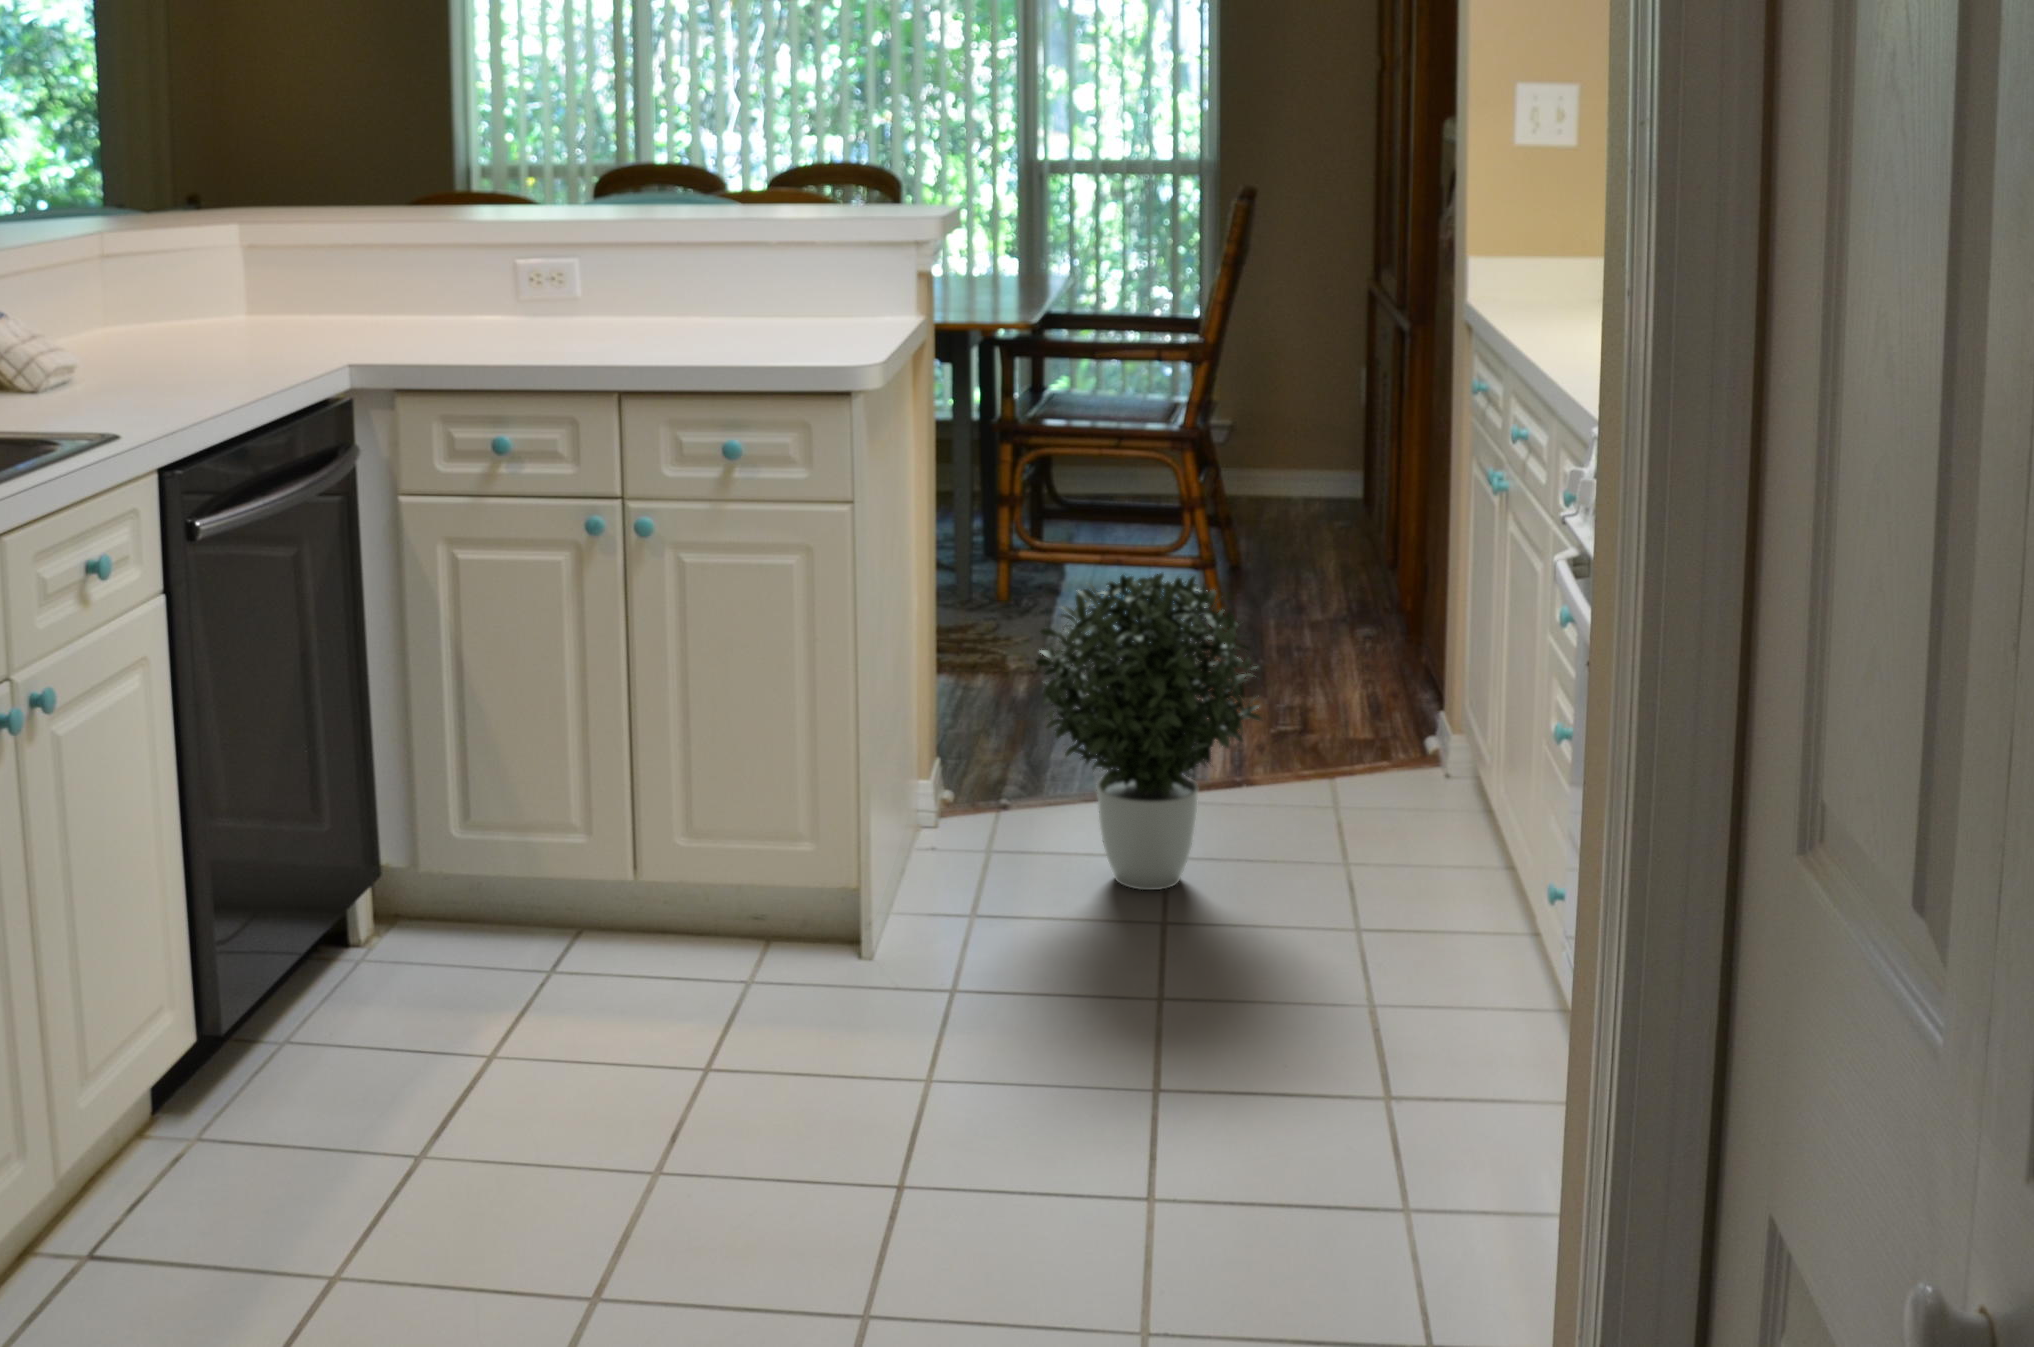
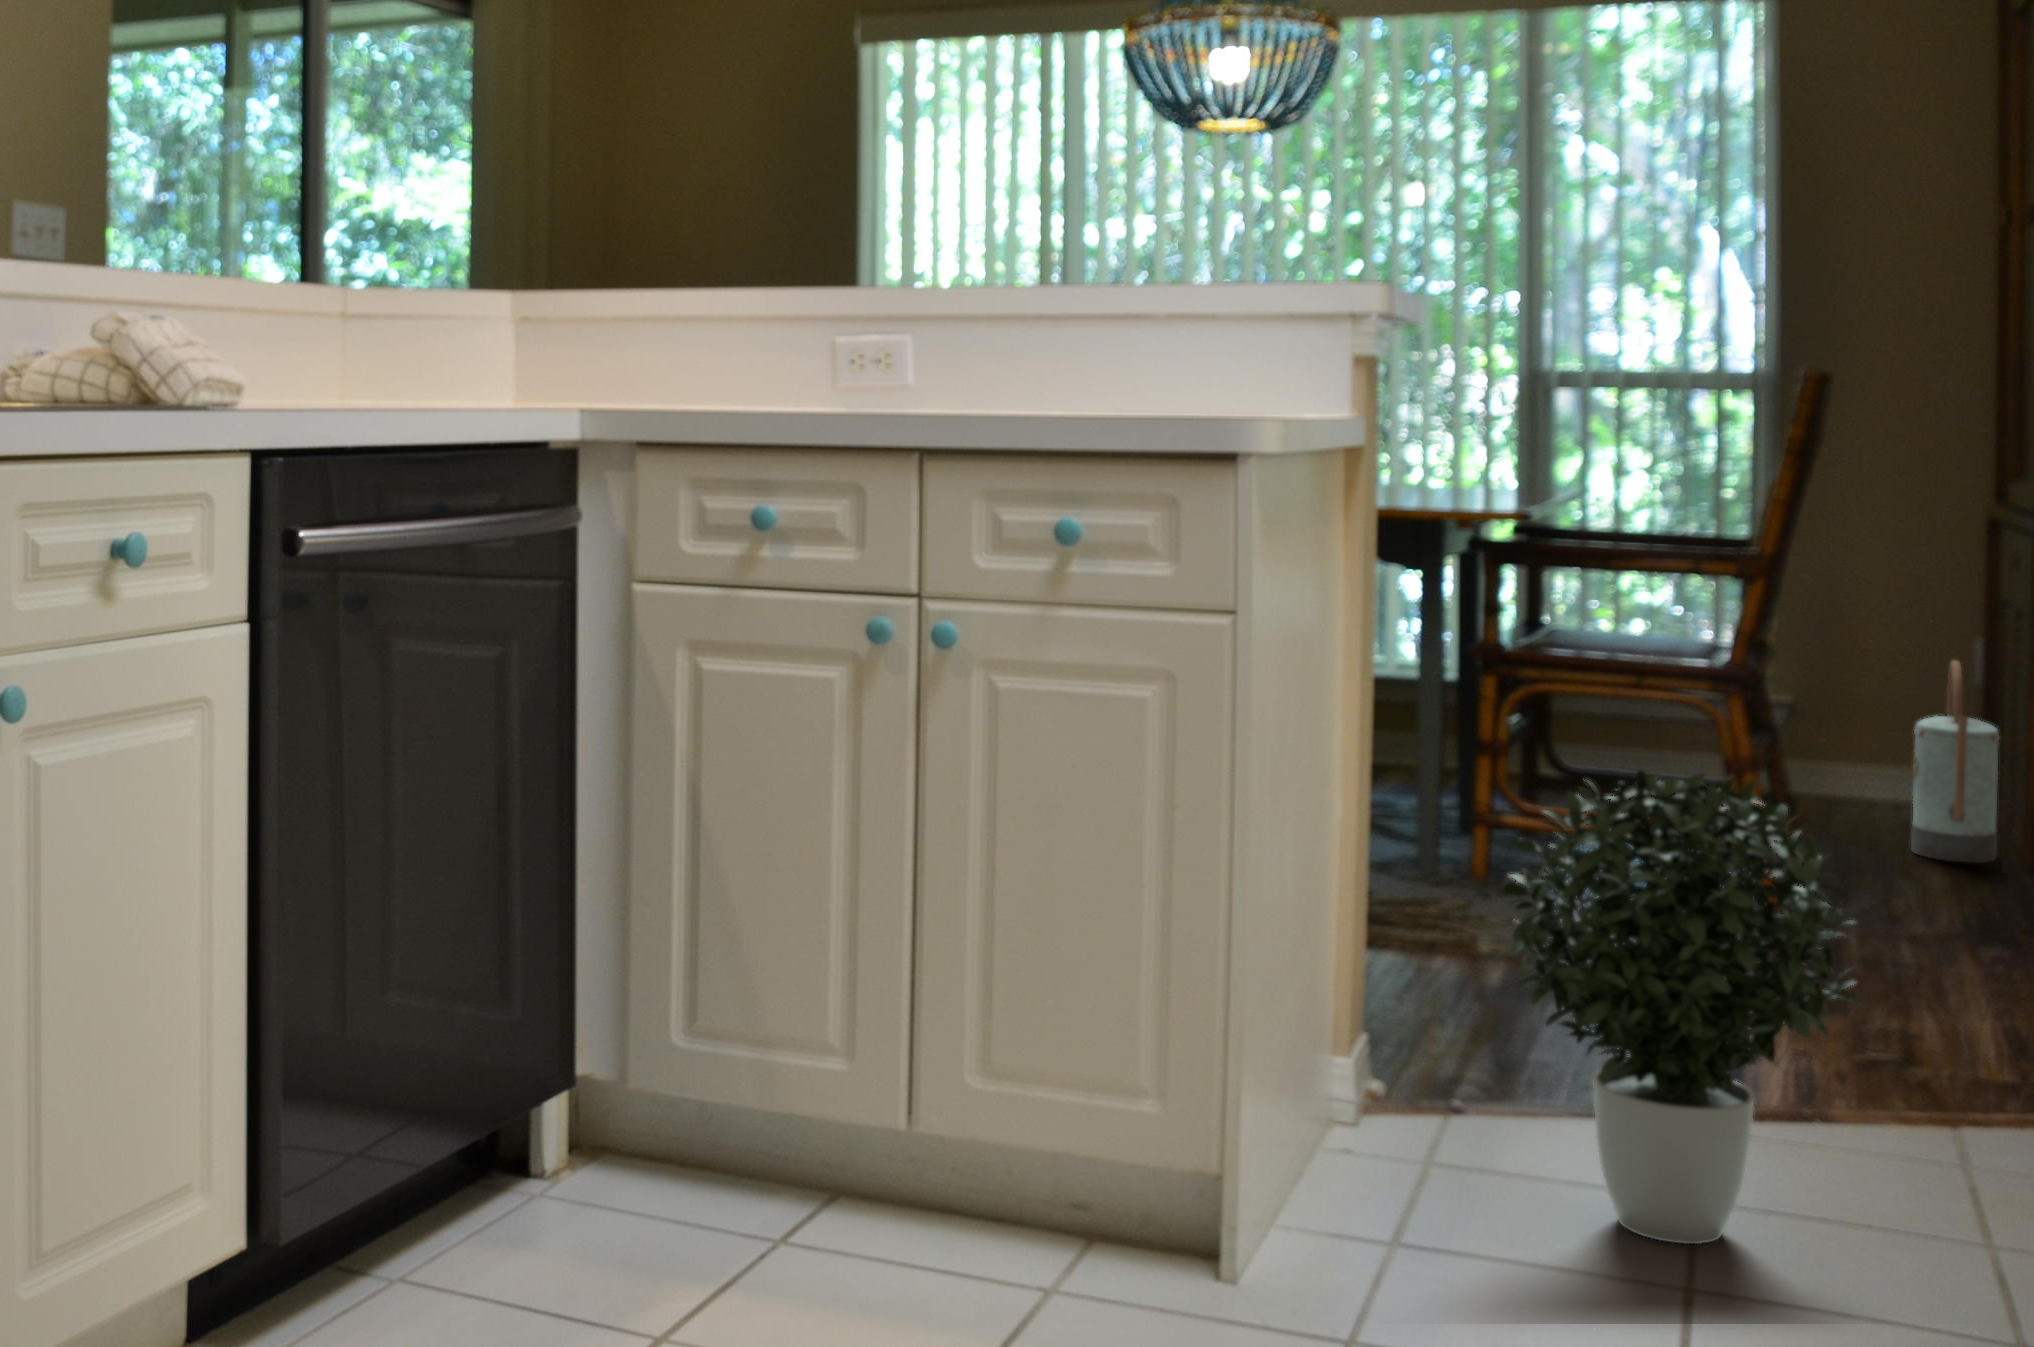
watering can: none [1305,427,1360,568] -> present [1911,660,1999,863]

